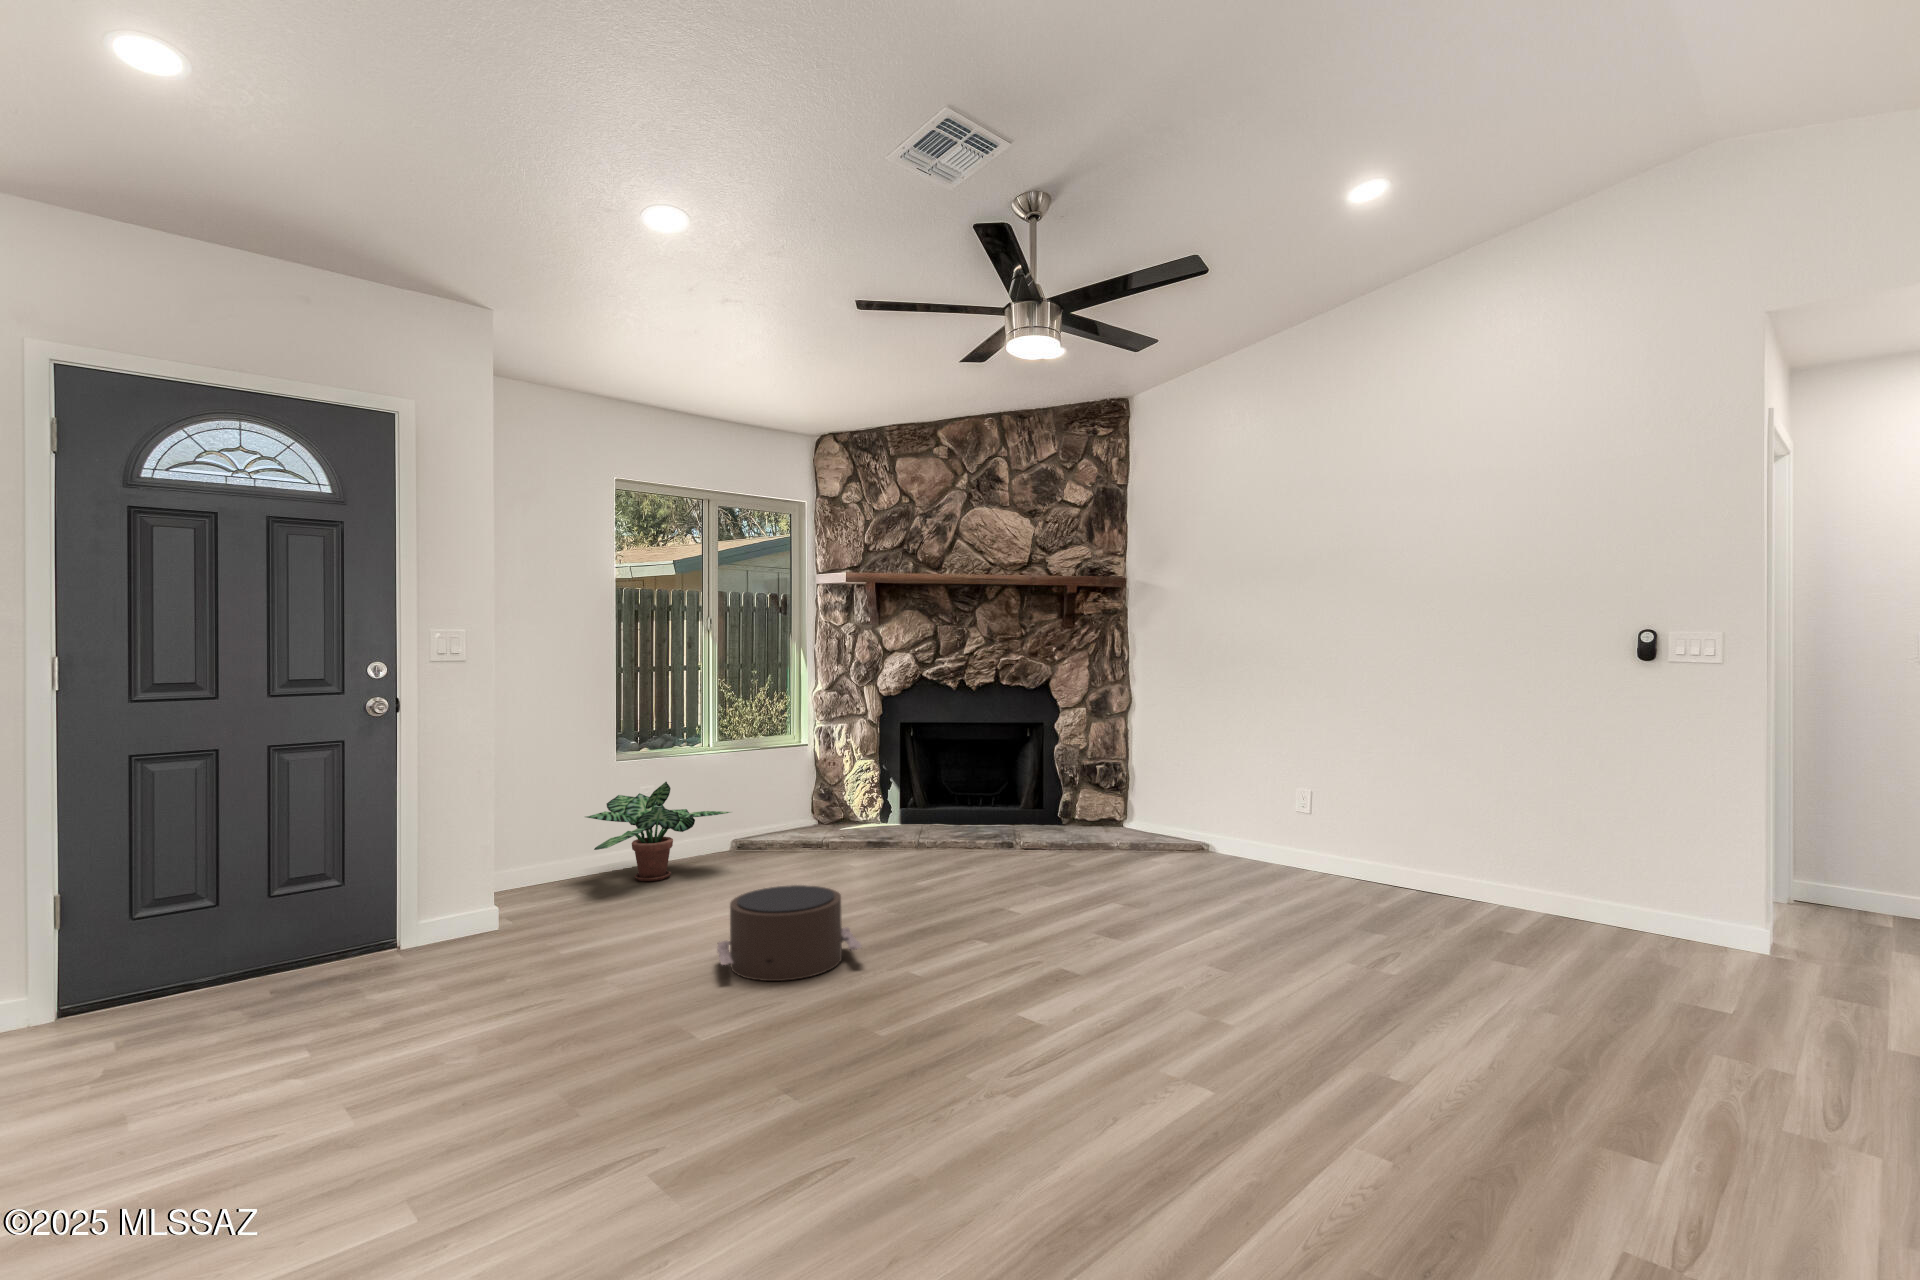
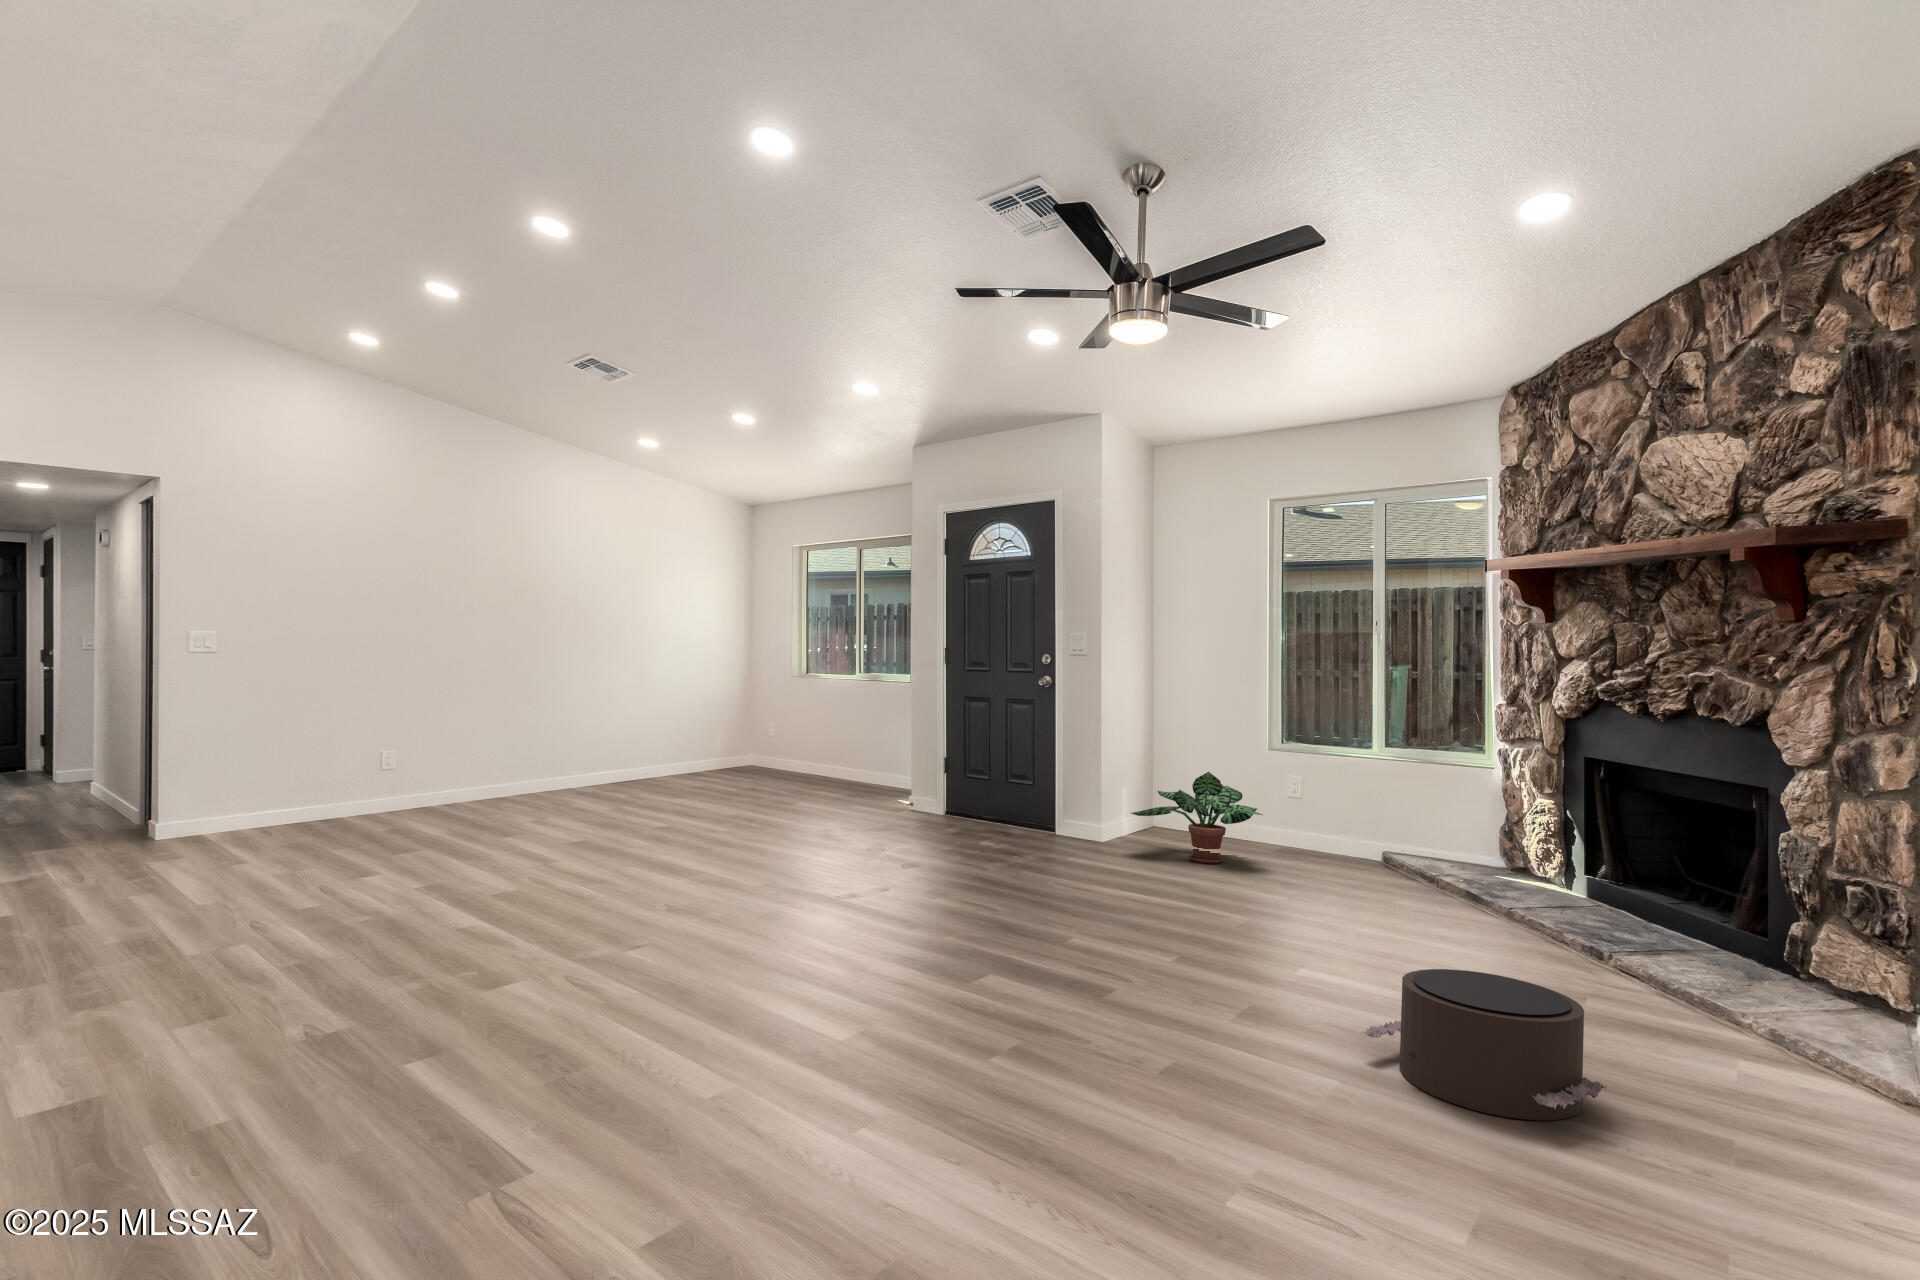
pouf: present [717,885,862,981] -> present [1363,969,1607,1120]

